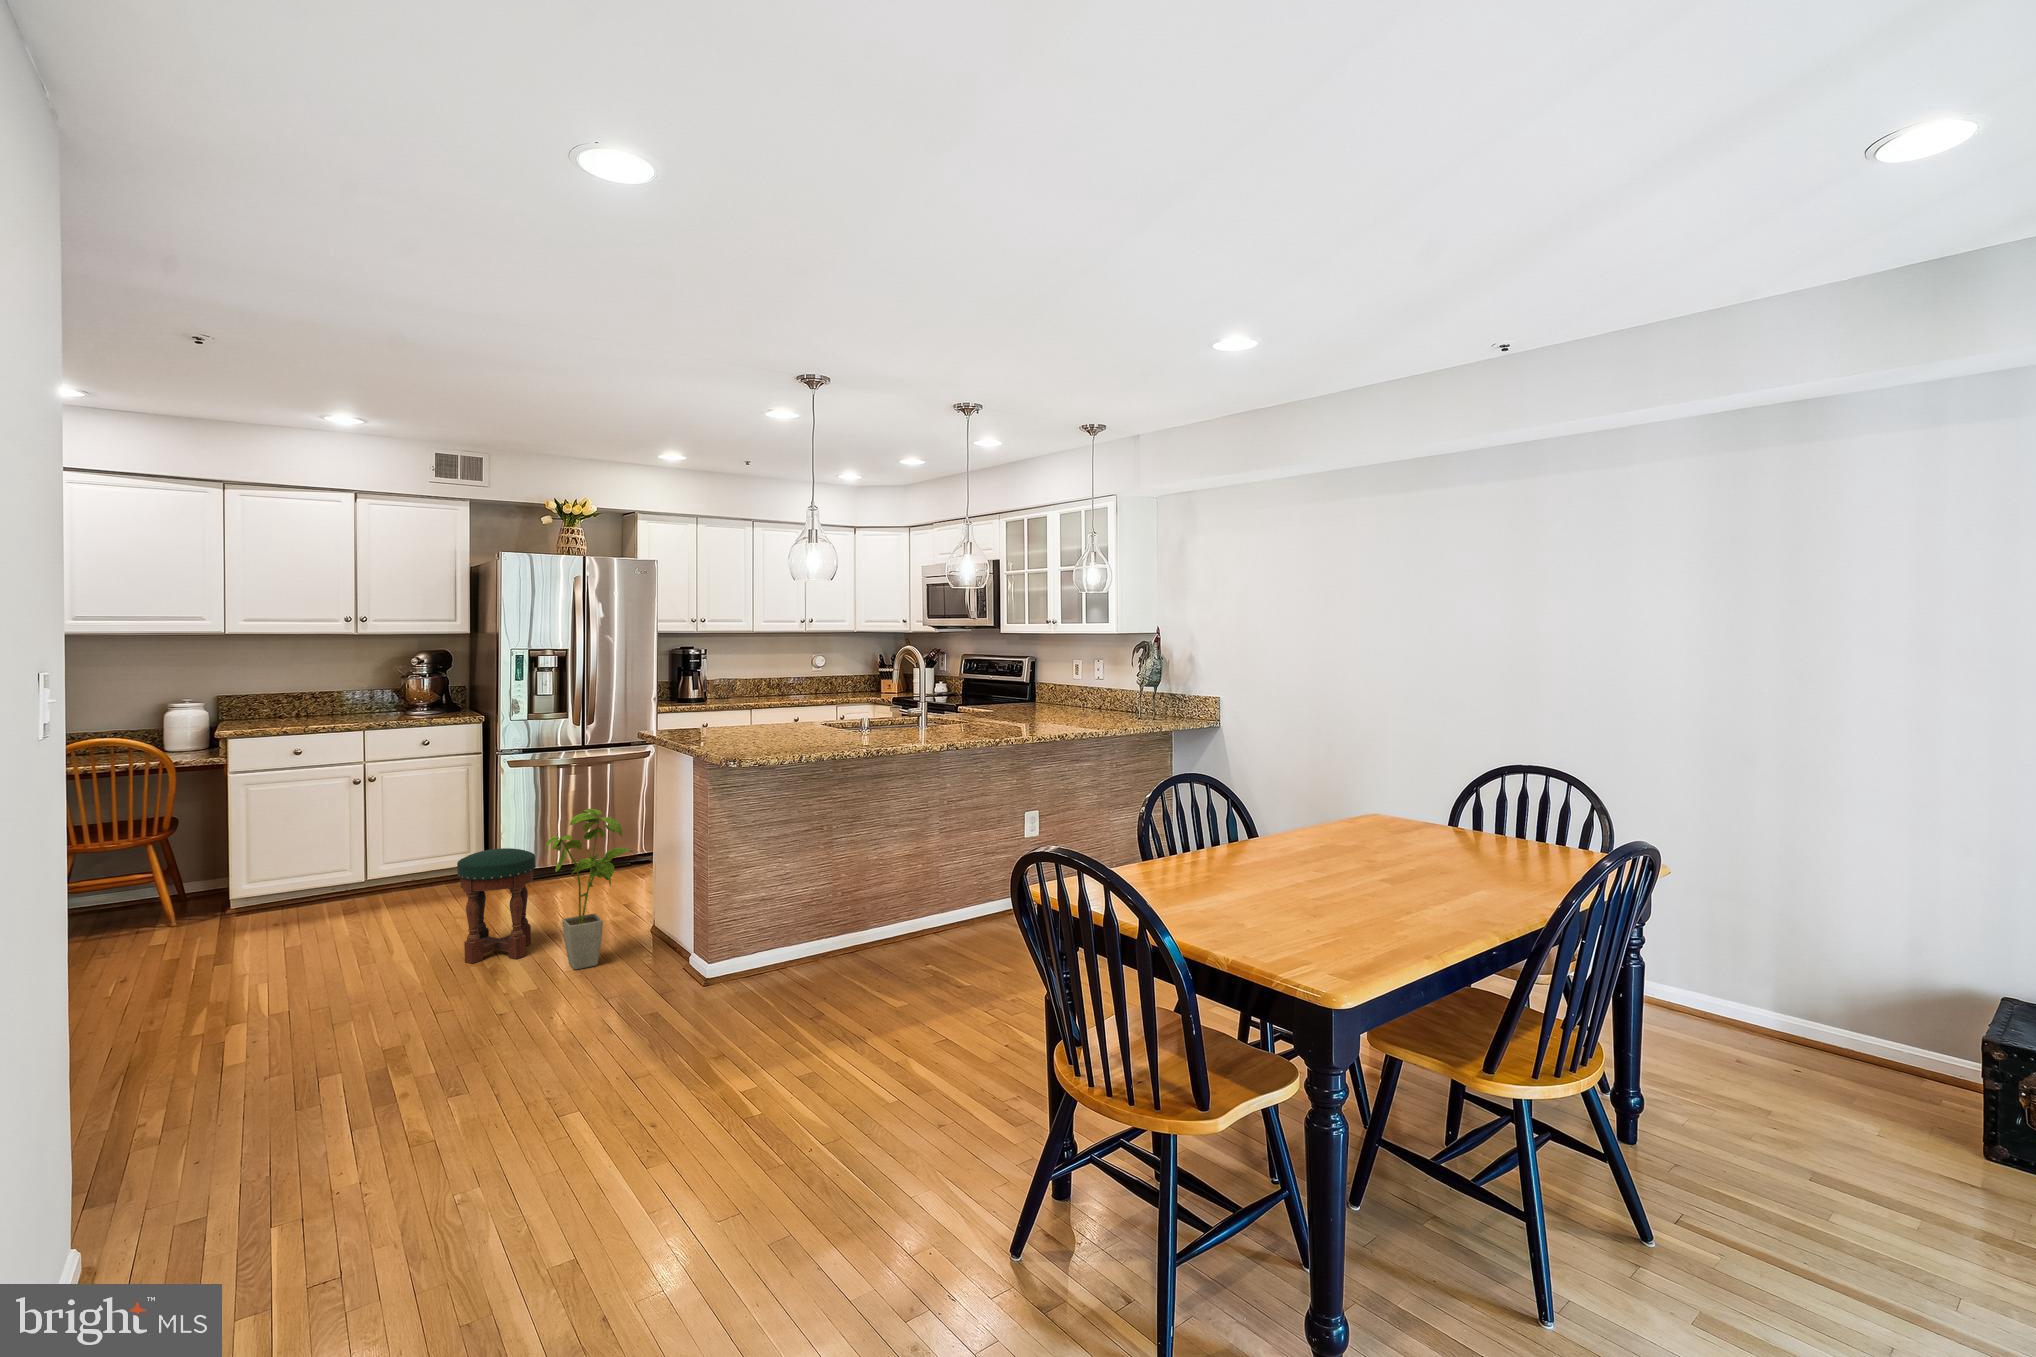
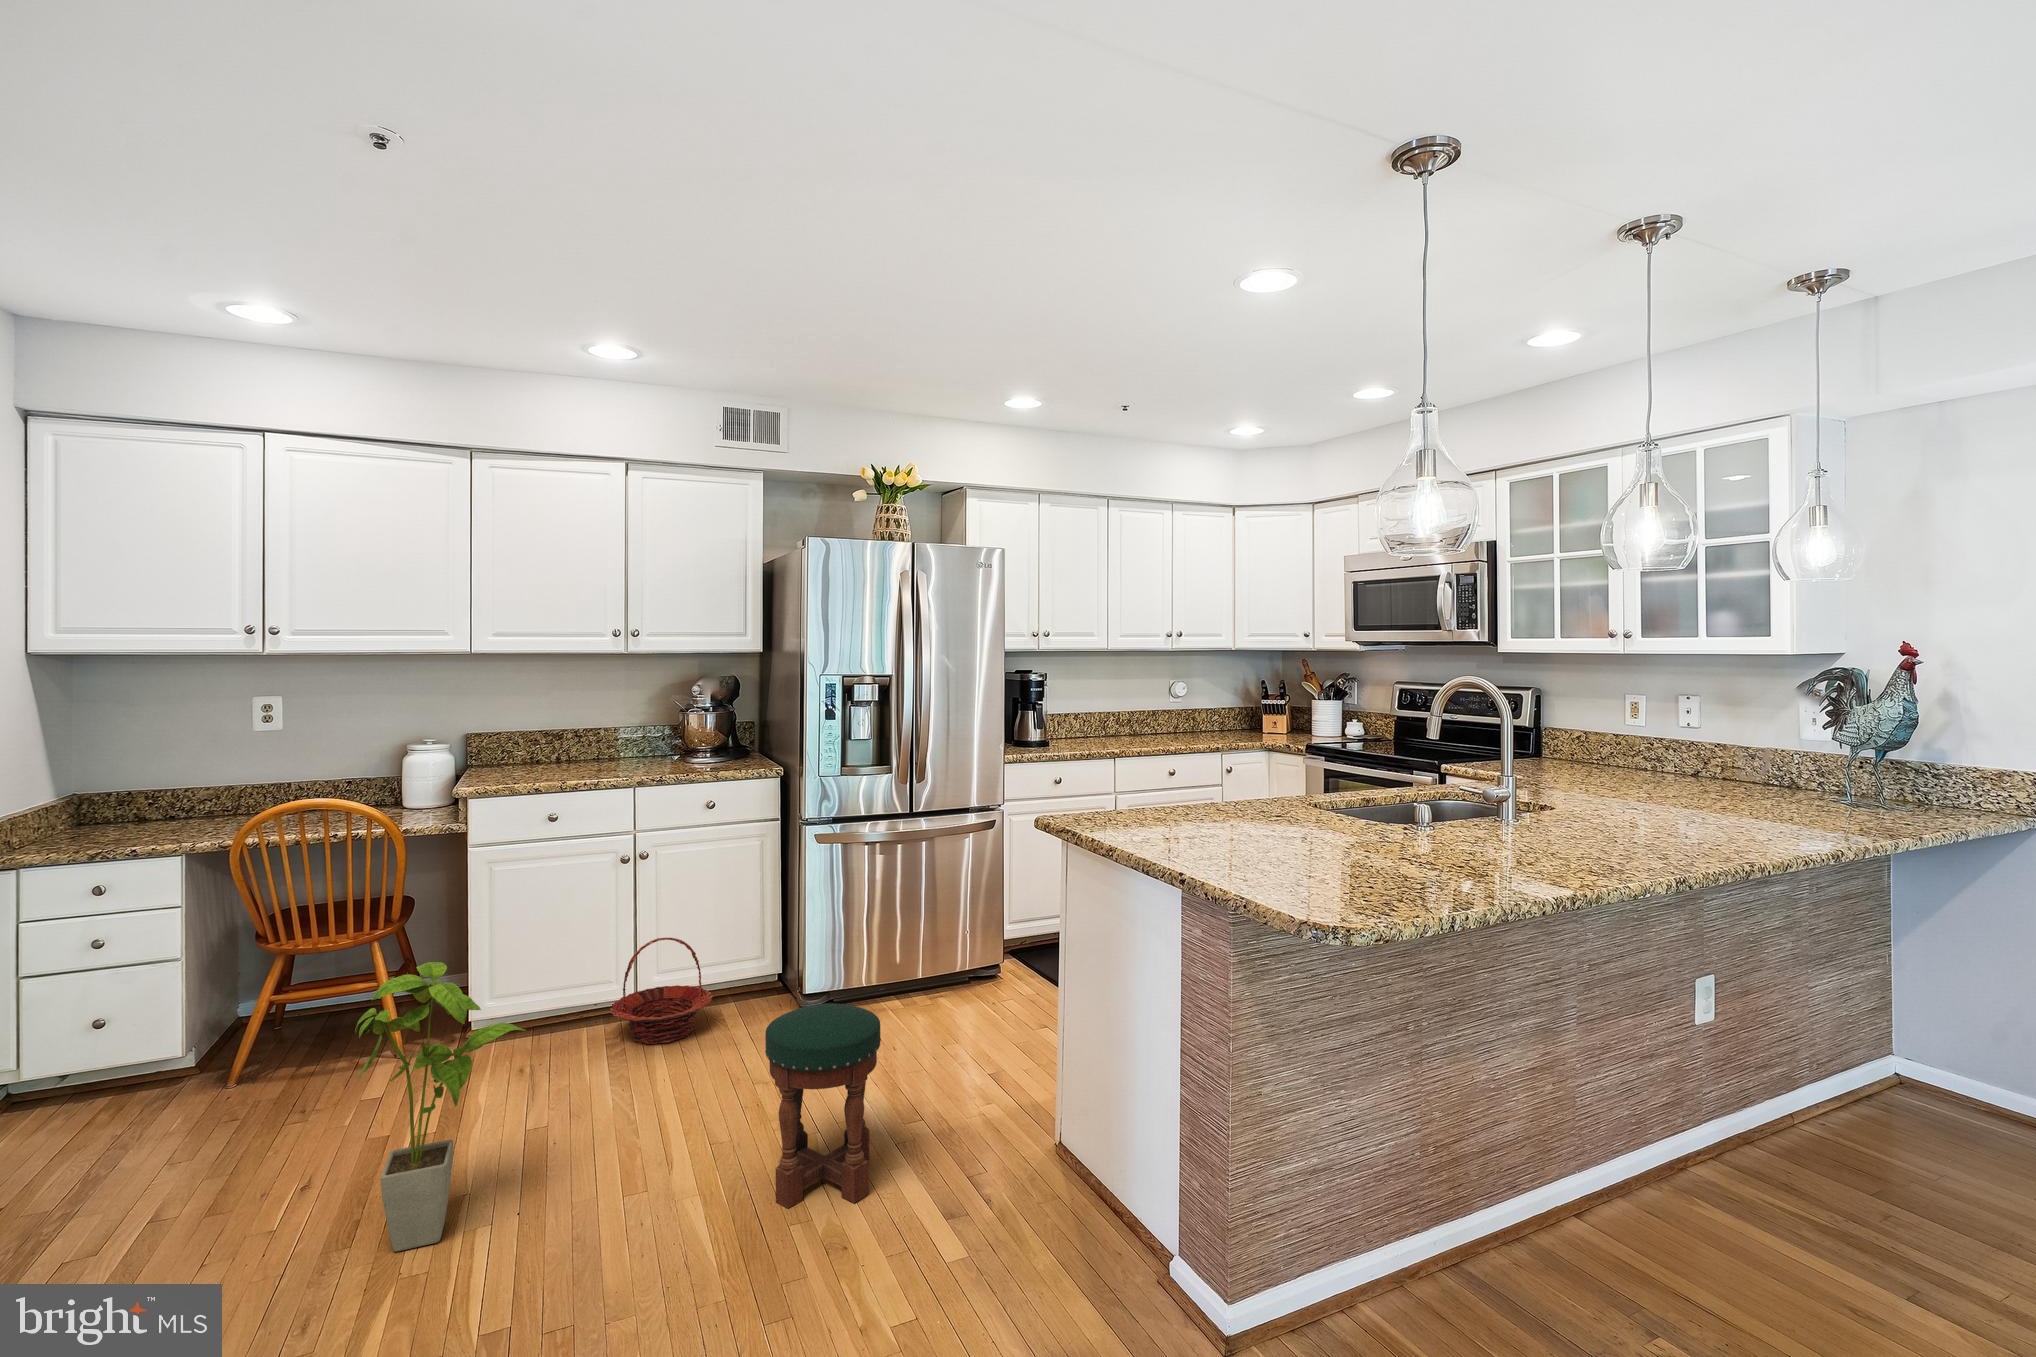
house plant: present [544,809,633,970] -> present [355,962,526,1252]
basket: none [347,835,428,907] -> present [610,938,712,1044]

